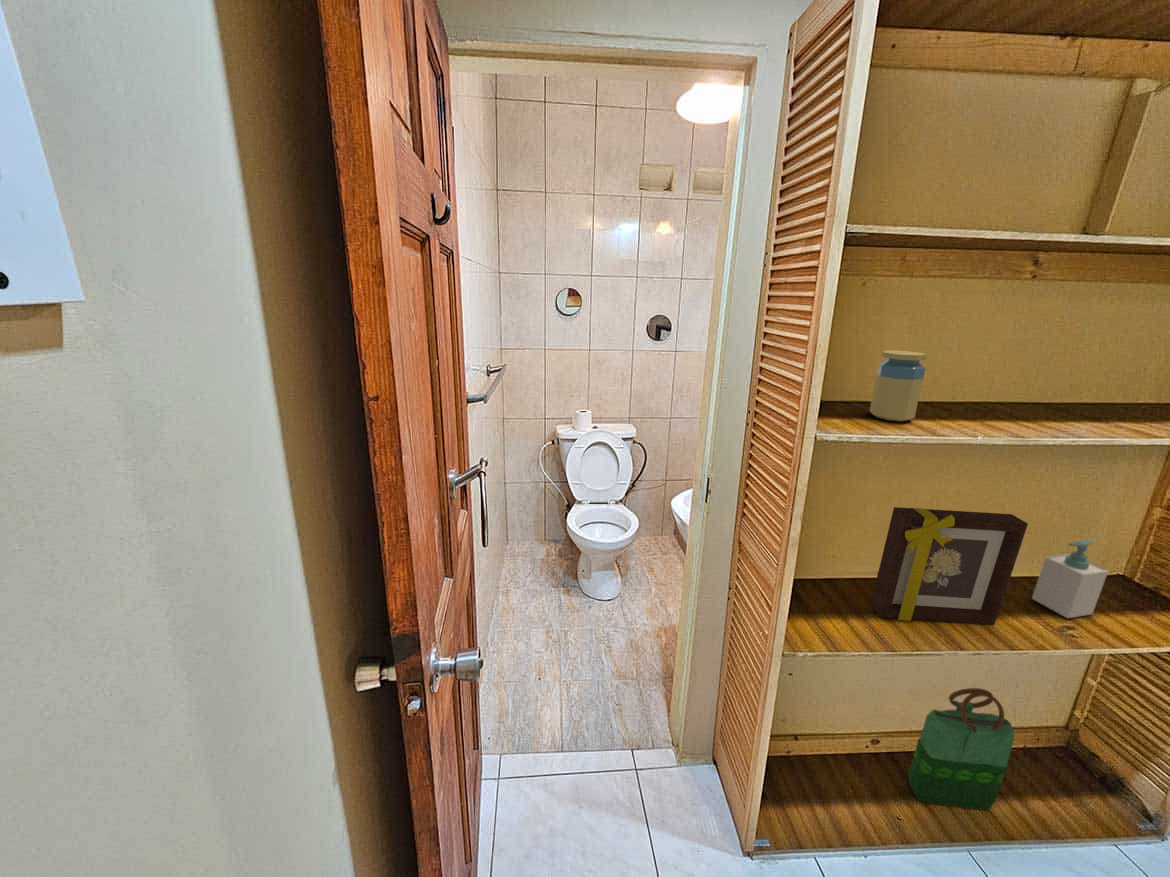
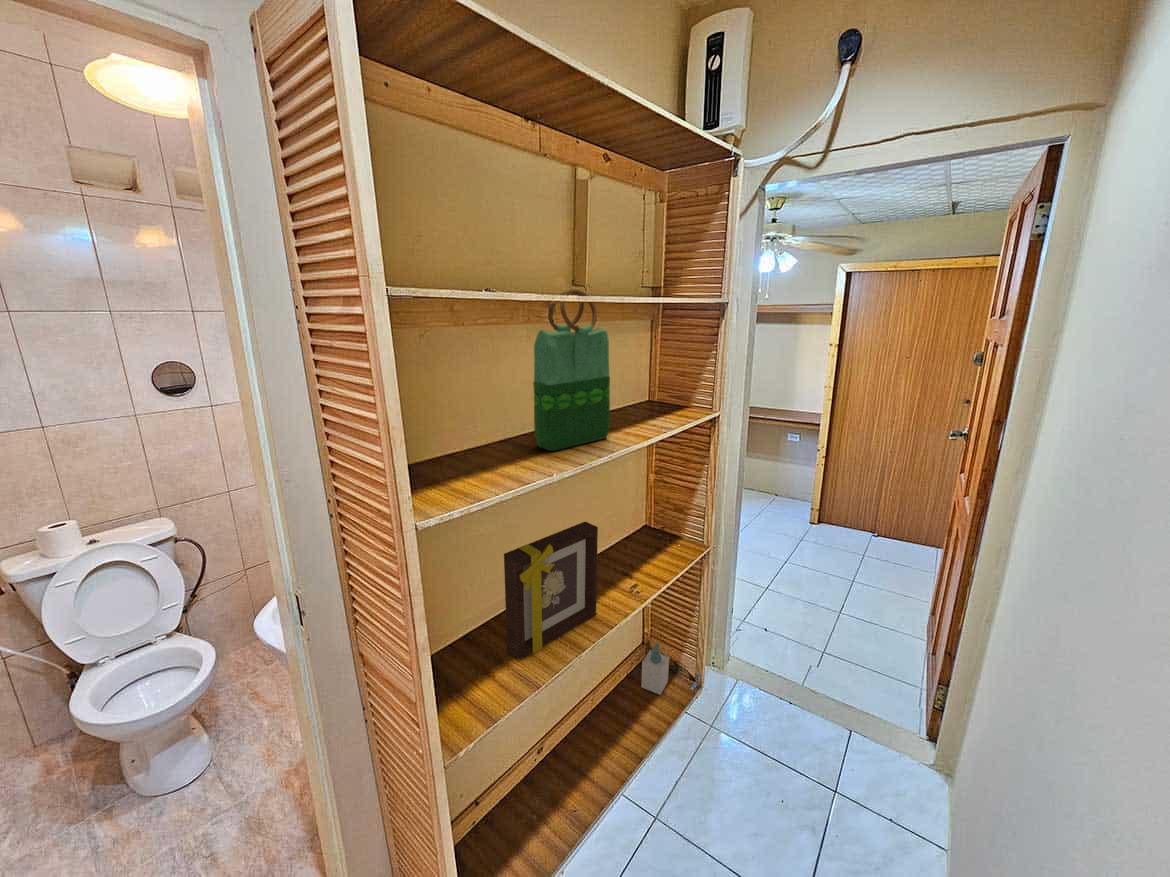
jar: present [870,350,927,421] -> none [456,404,501,478]
soap bottle: present [1032,540,1108,618] -> present [641,643,669,695]
tote bag: present [908,688,1015,810] -> present [533,289,610,451]

